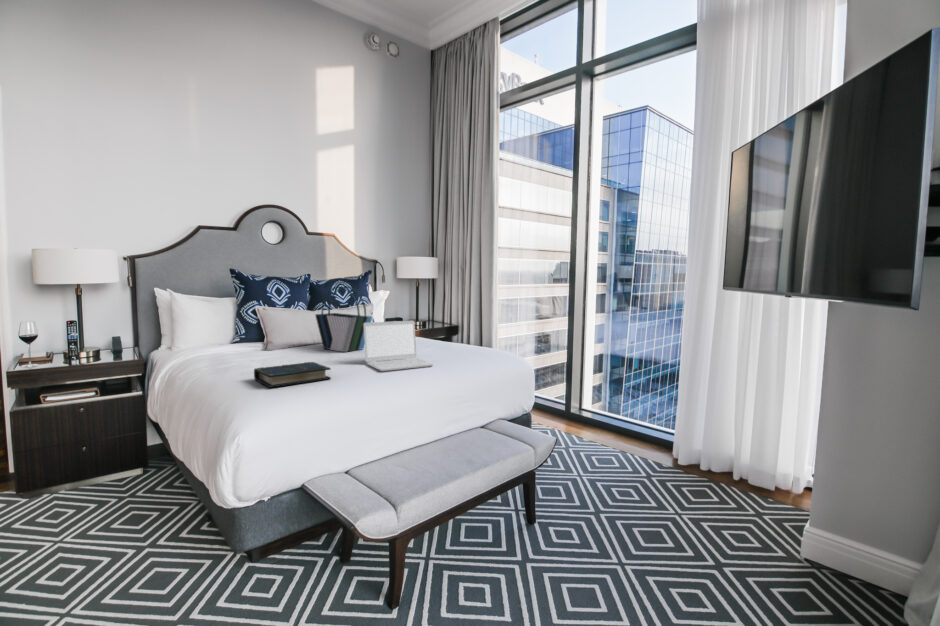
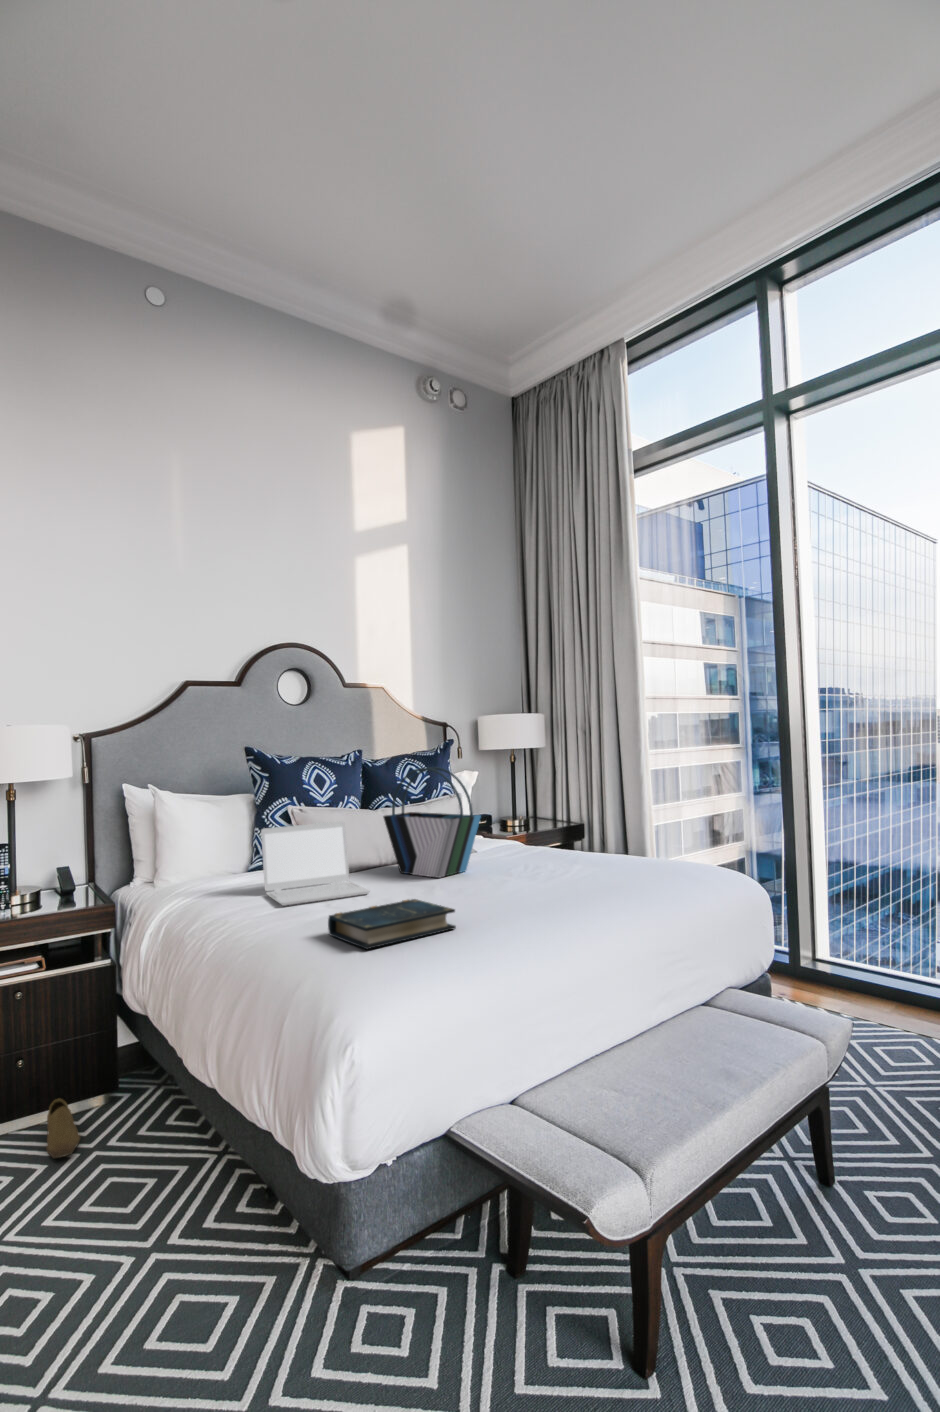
laptop: present [364,321,433,371] -> present [261,822,370,905]
shoe: none [96,470,118,502] -> present [46,1099,80,1158]

